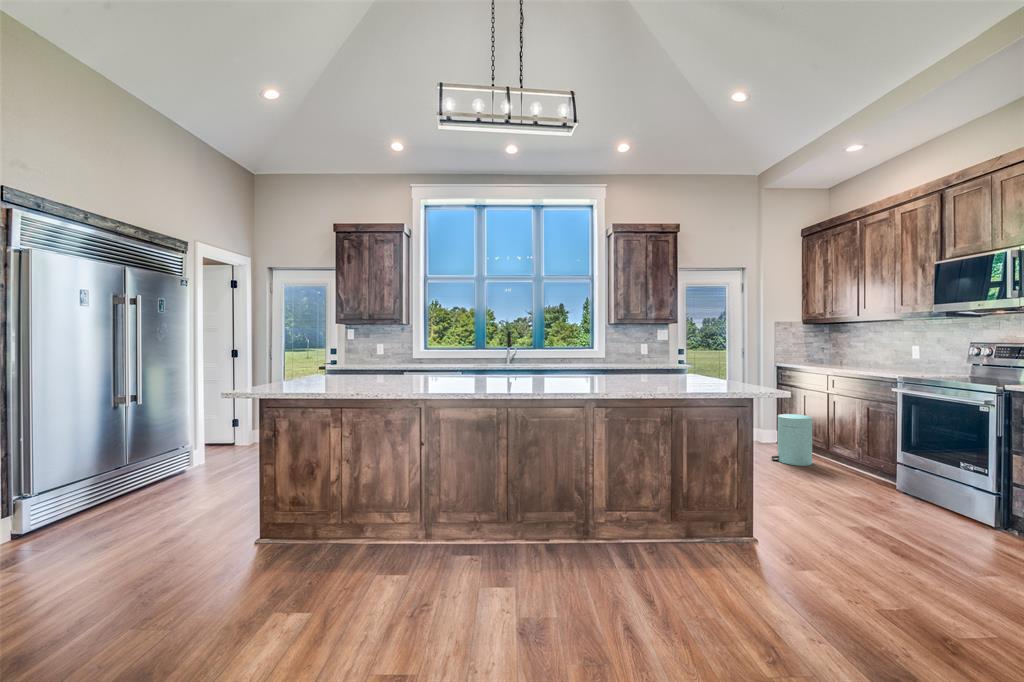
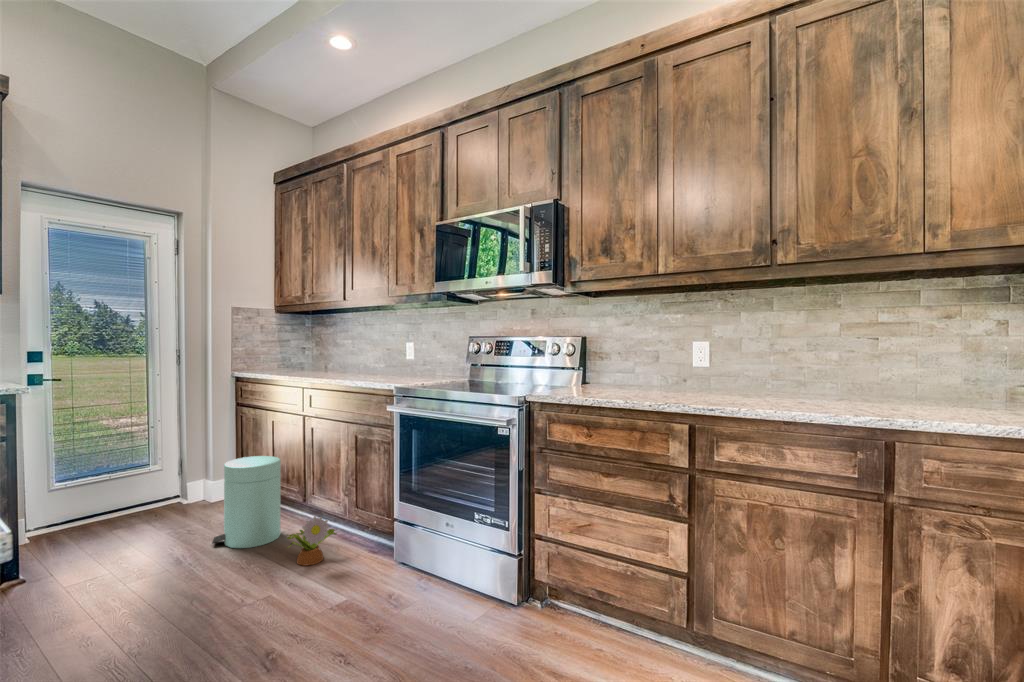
decorative plant: none [819,450,853,480] -> present [287,516,336,566]

